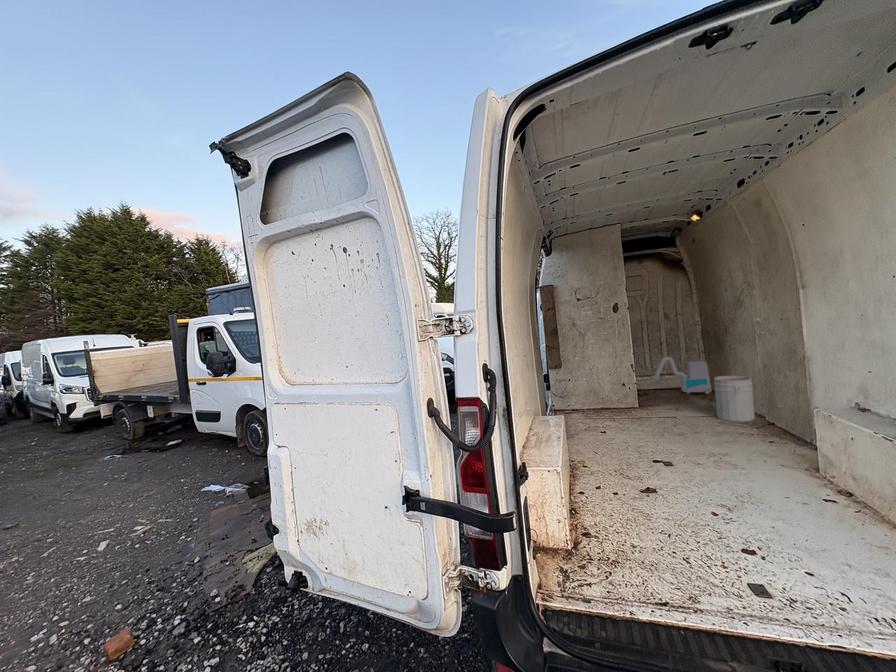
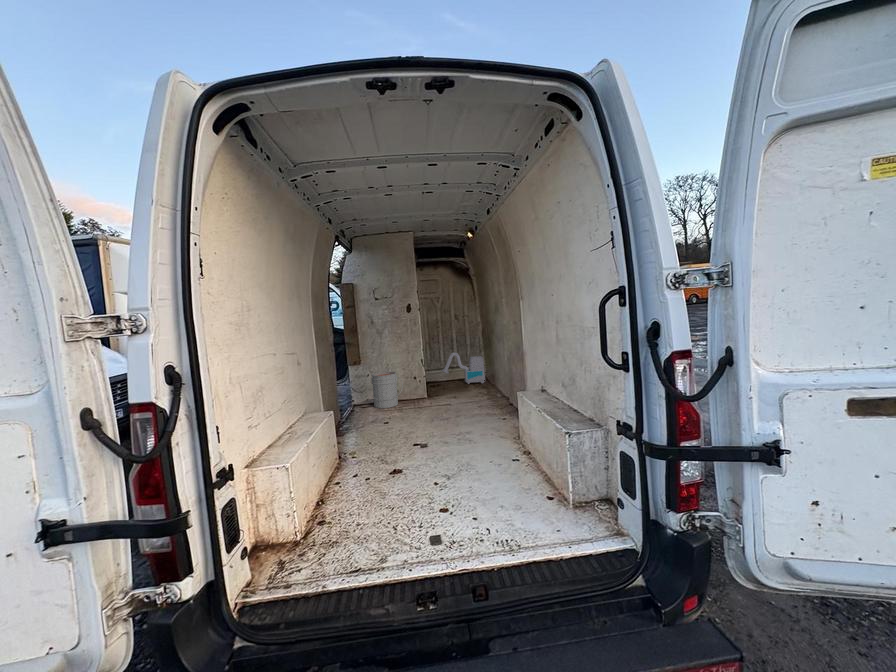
bucket: present [713,376,755,422] -> present [367,372,403,408]

